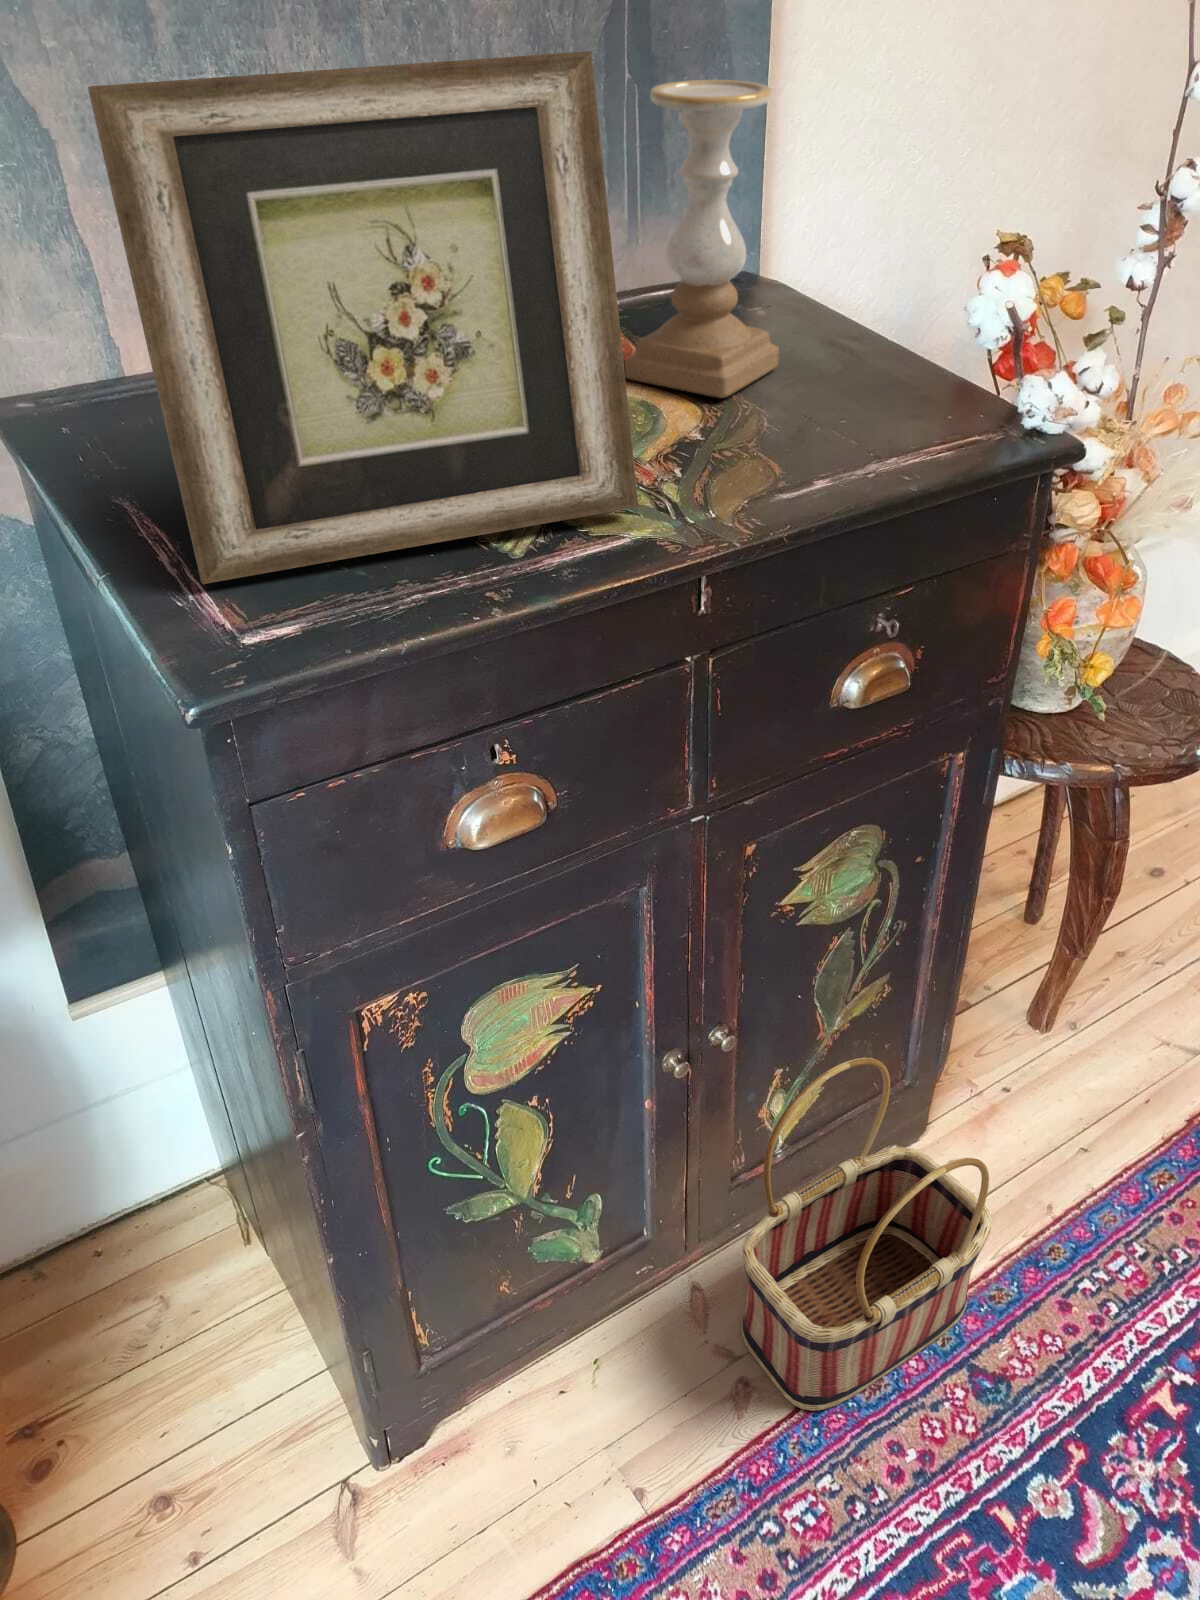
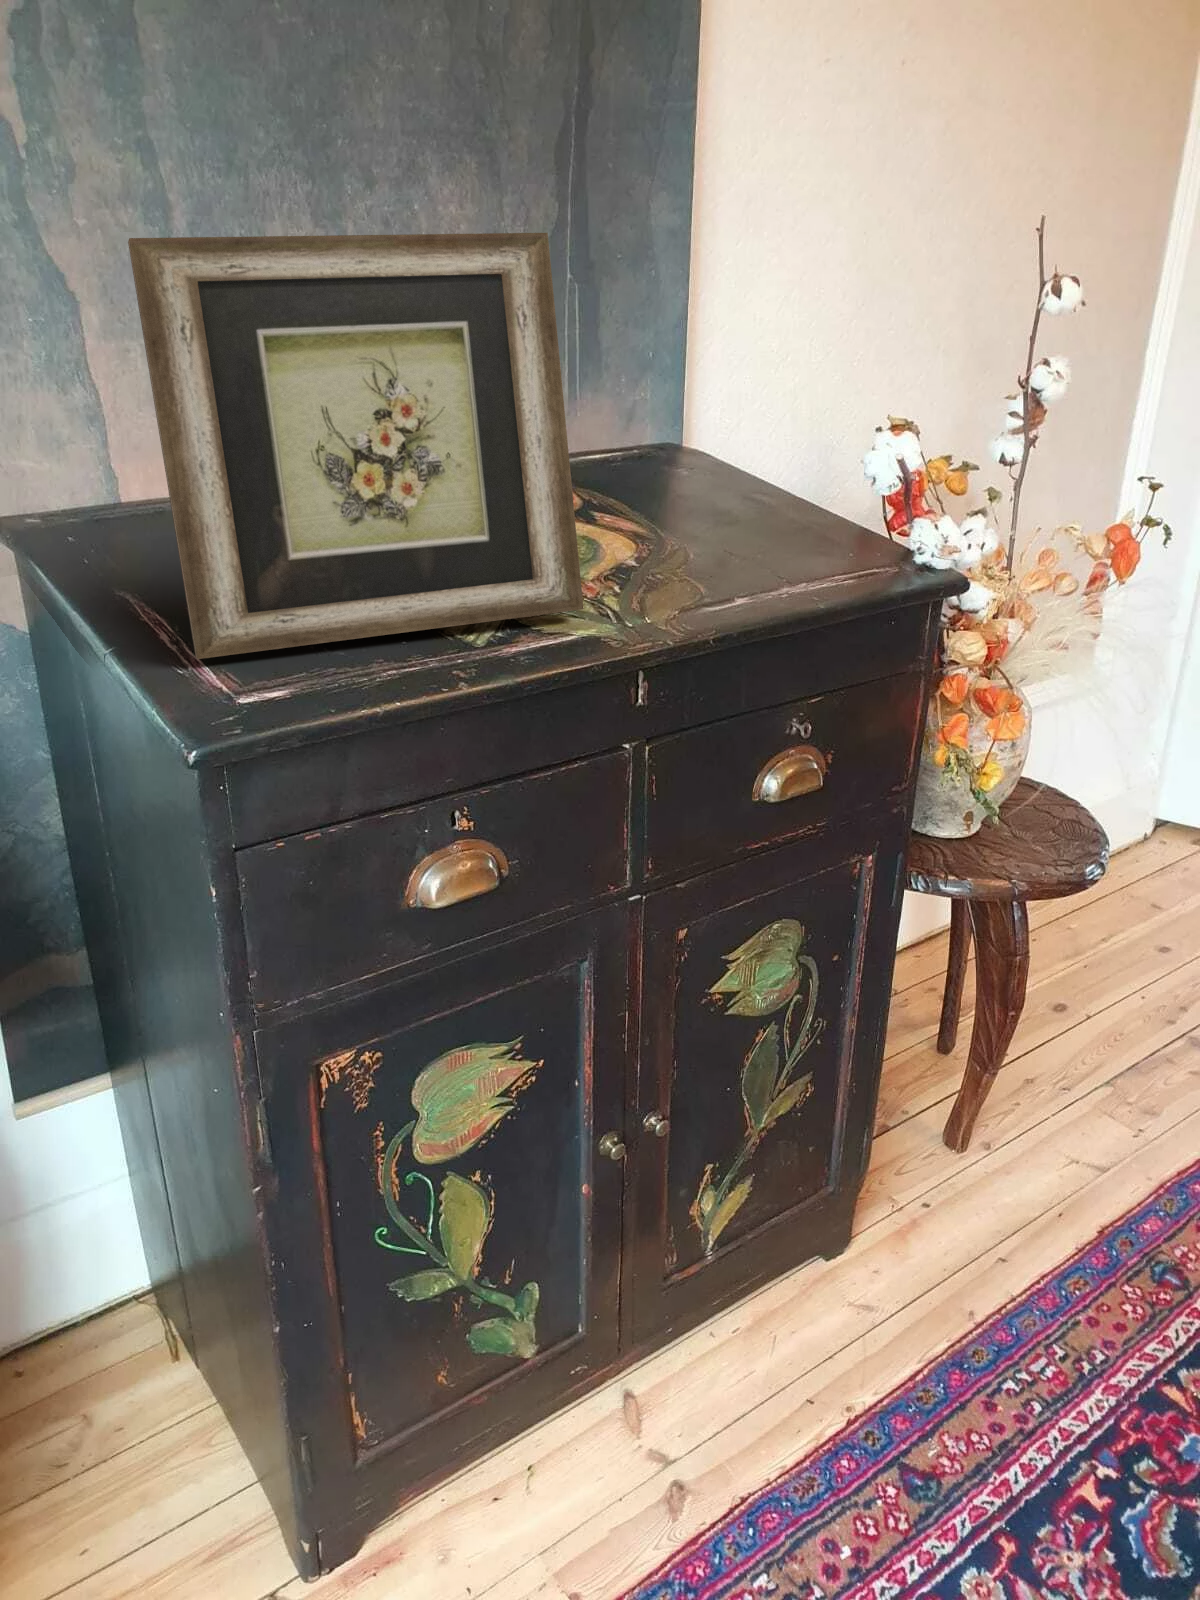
candle holder: present [625,80,779,398] -> none [568,272,703,533]
basket: present [742,1058,992,1411] -> none [677,1148,916,1512]

